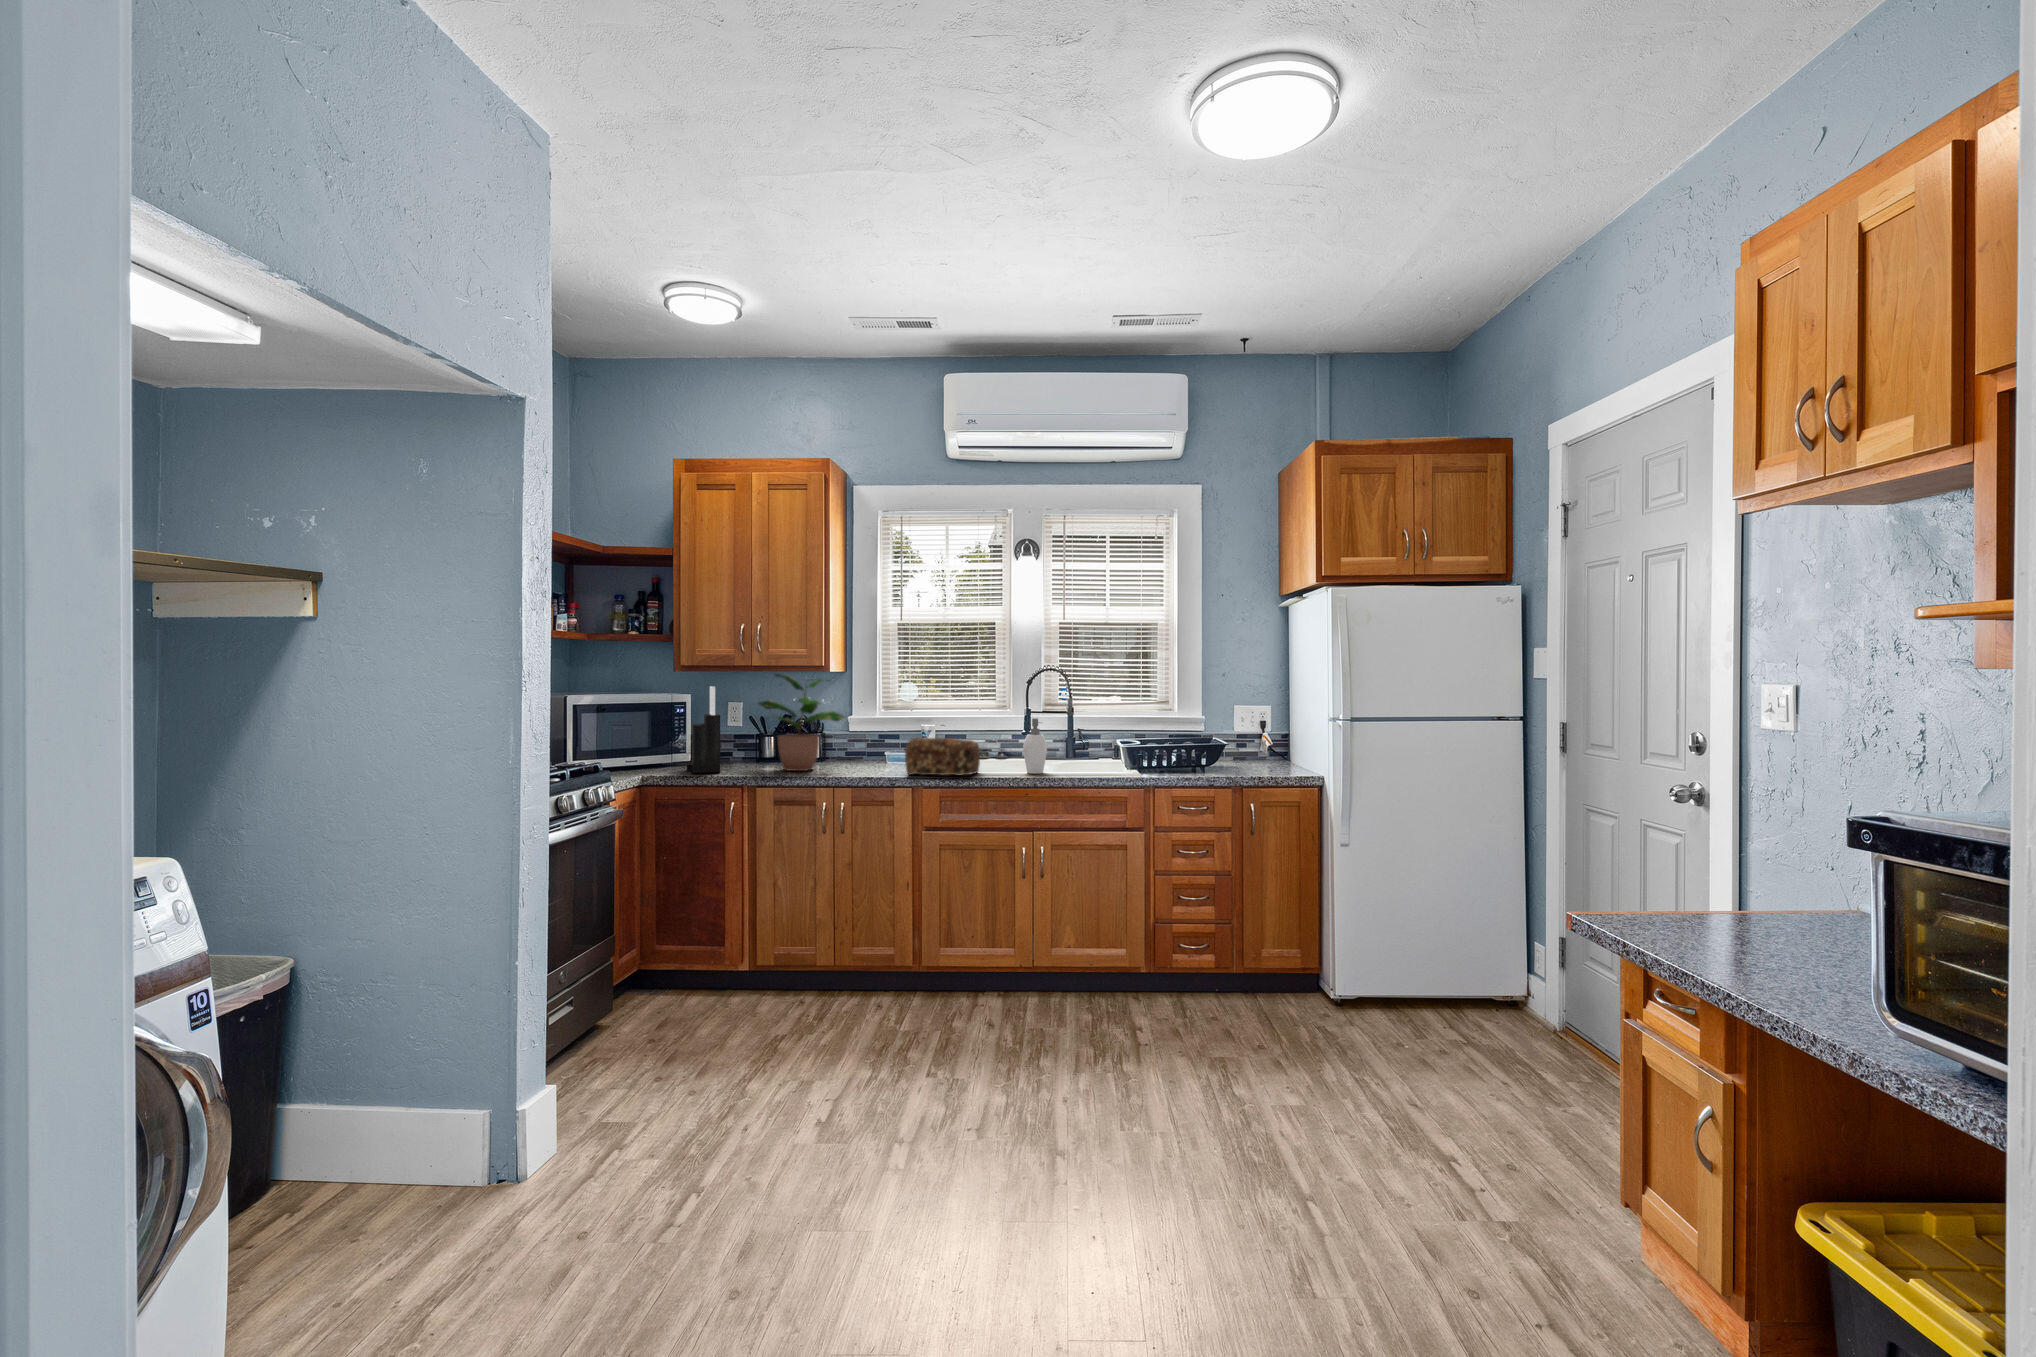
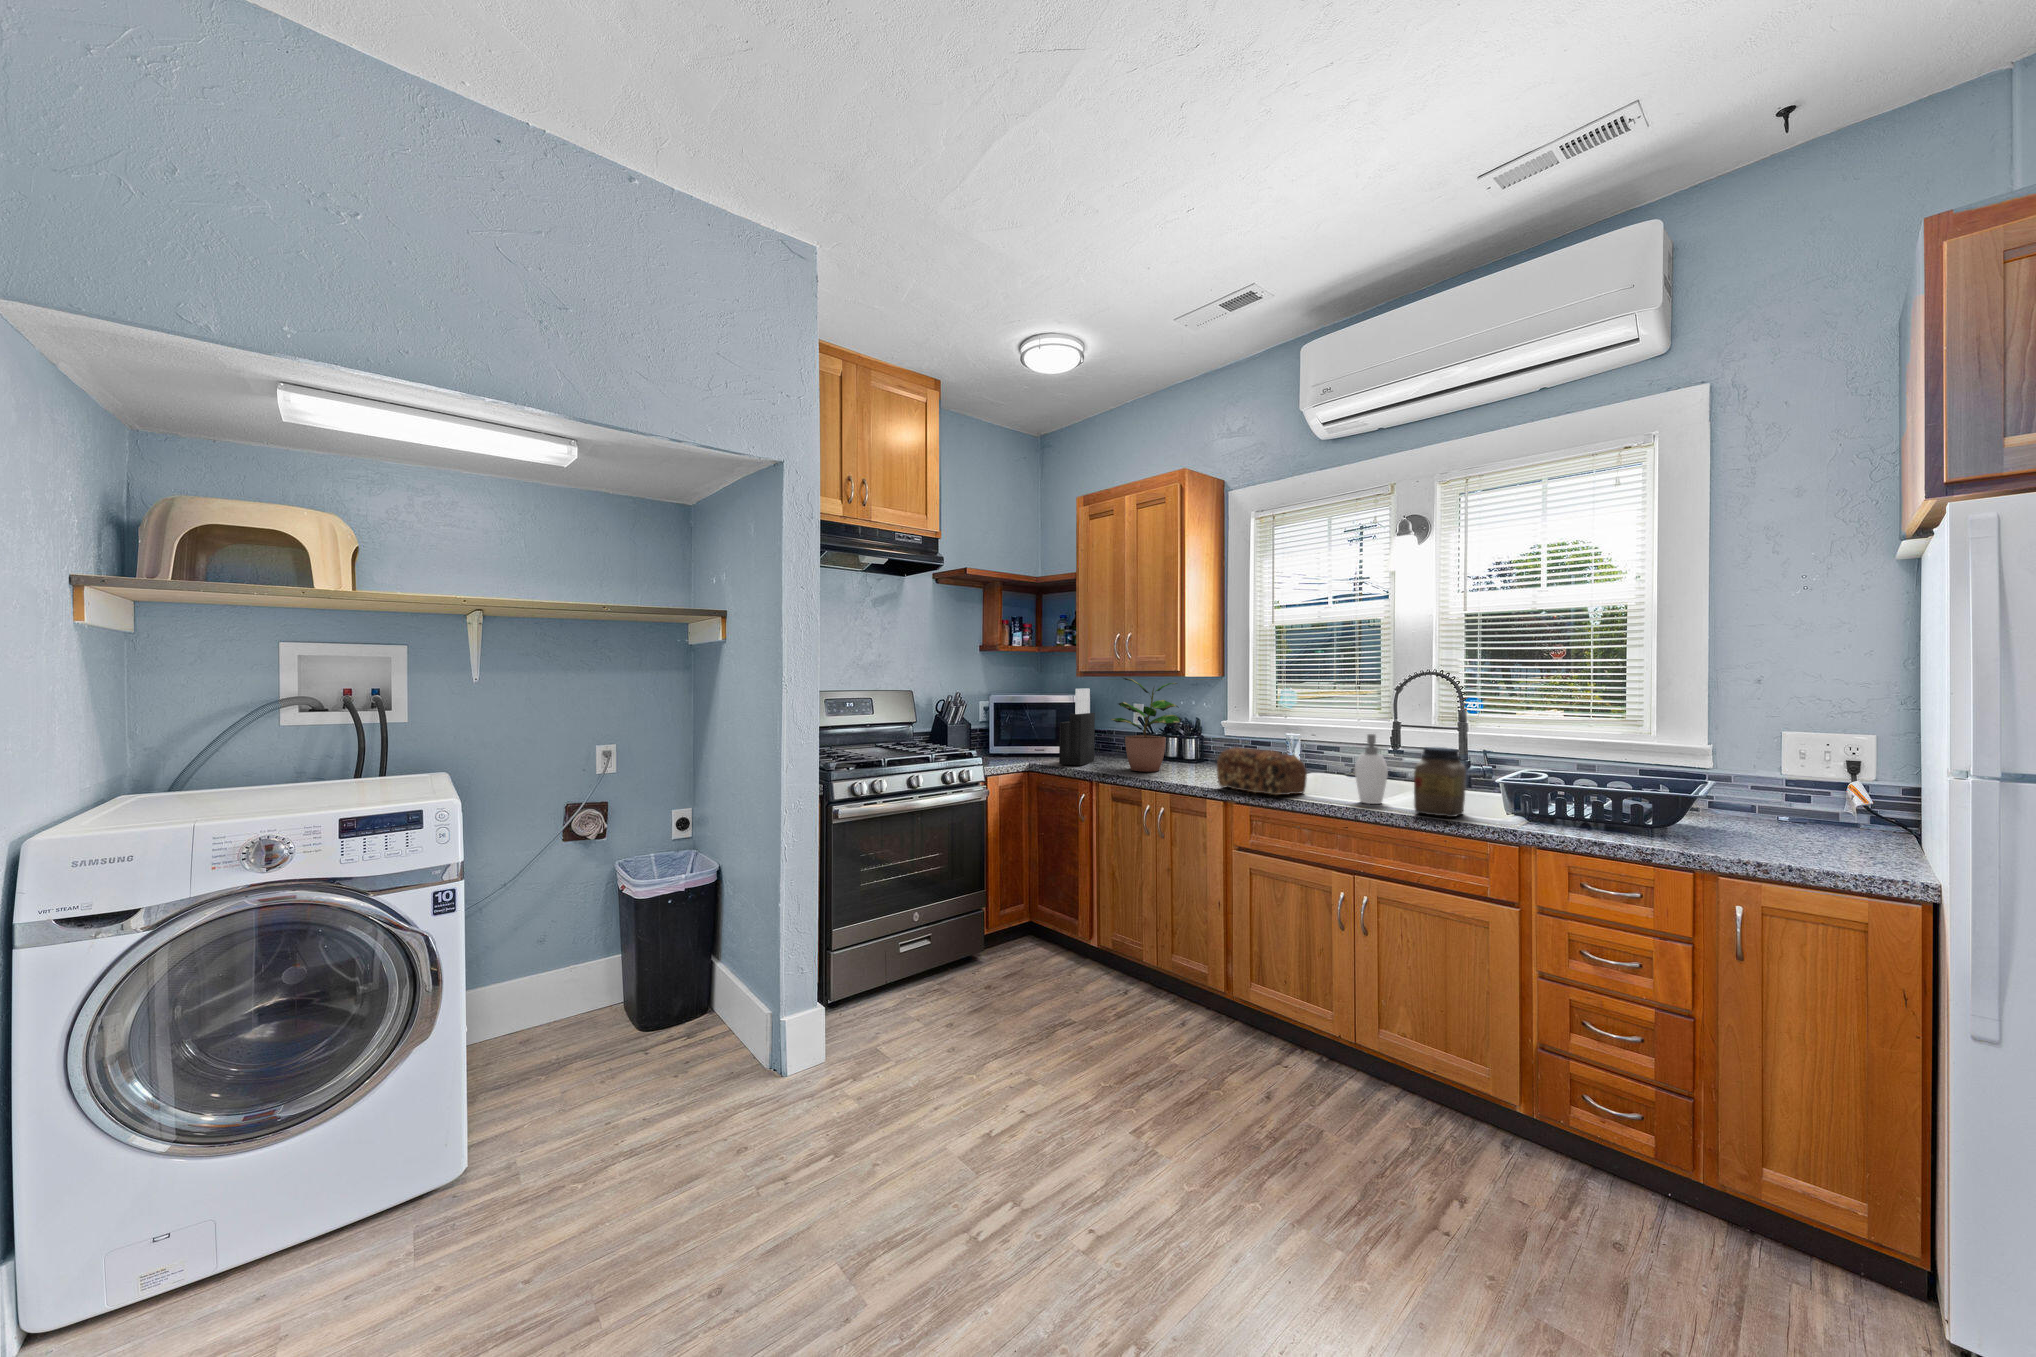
jar: none [1074,725,1104,775] -> present [1414,747,1466,817]

